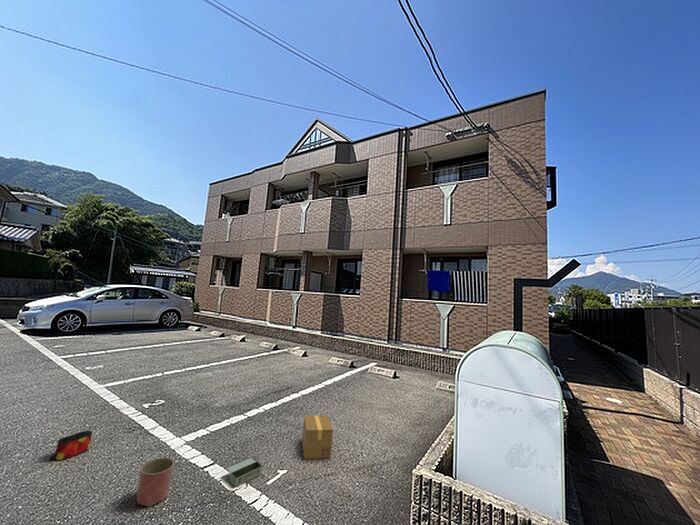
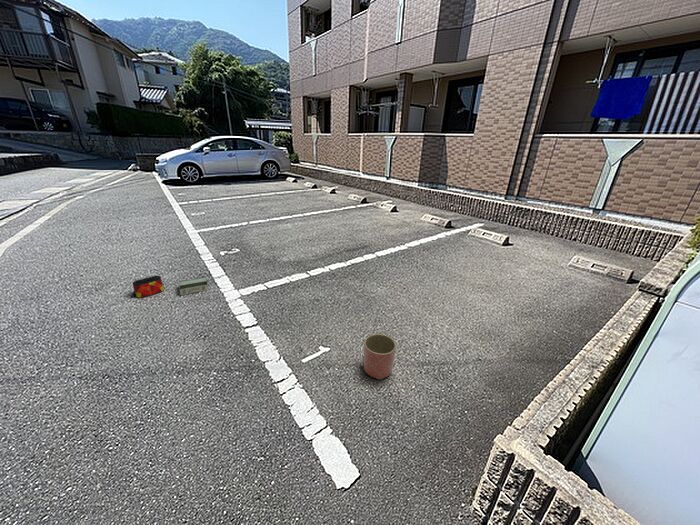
cardboard box: present [302,416,333,459] -> none [351,286,387,337]
planter: present [137,457,174,507] -> present [364,334,396,379]
toolbox: present [226,457,262,487] -> present [179,277,208,295]

